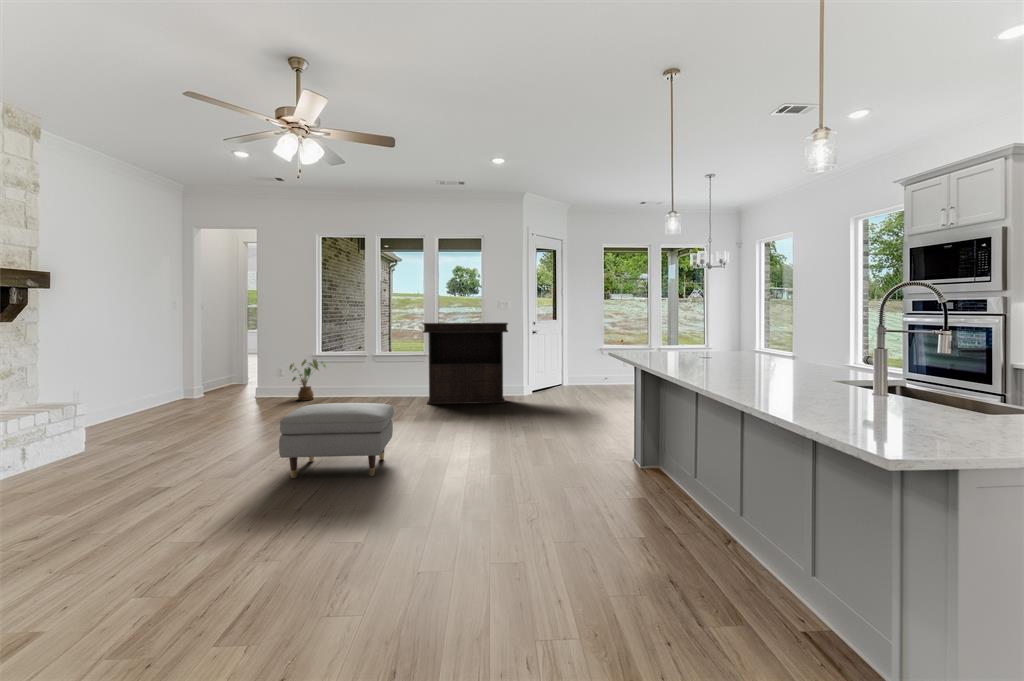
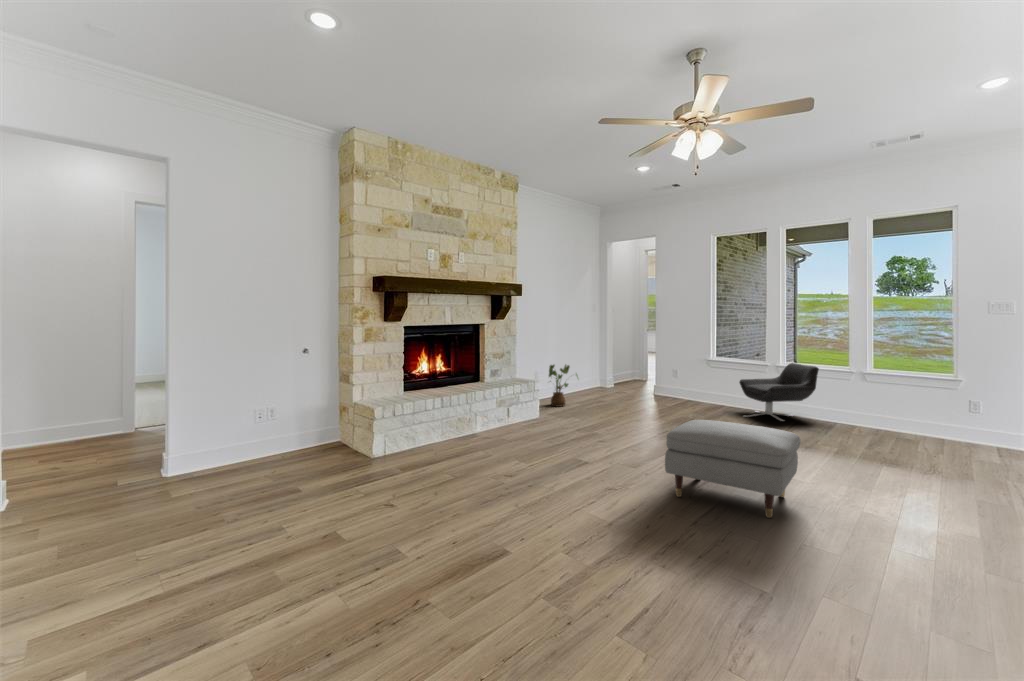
console table: present [423,323,508,404] -> none [841,329,988,445]
lounge chair: none [345,354,408,405] -> present [739,363,819,421]
house plant: present [290,360,326,401] -> present [549,365,578,407]

